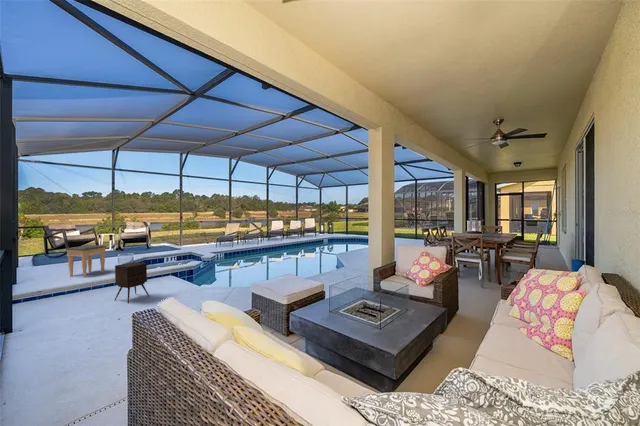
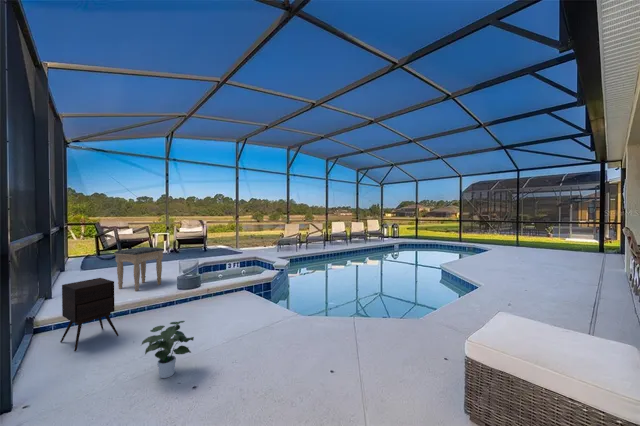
side table: present [115,262,149,303] -> present [60,278,118,351]
potted plant: none [87,286,122,317] -> present [142,321,194,378]

